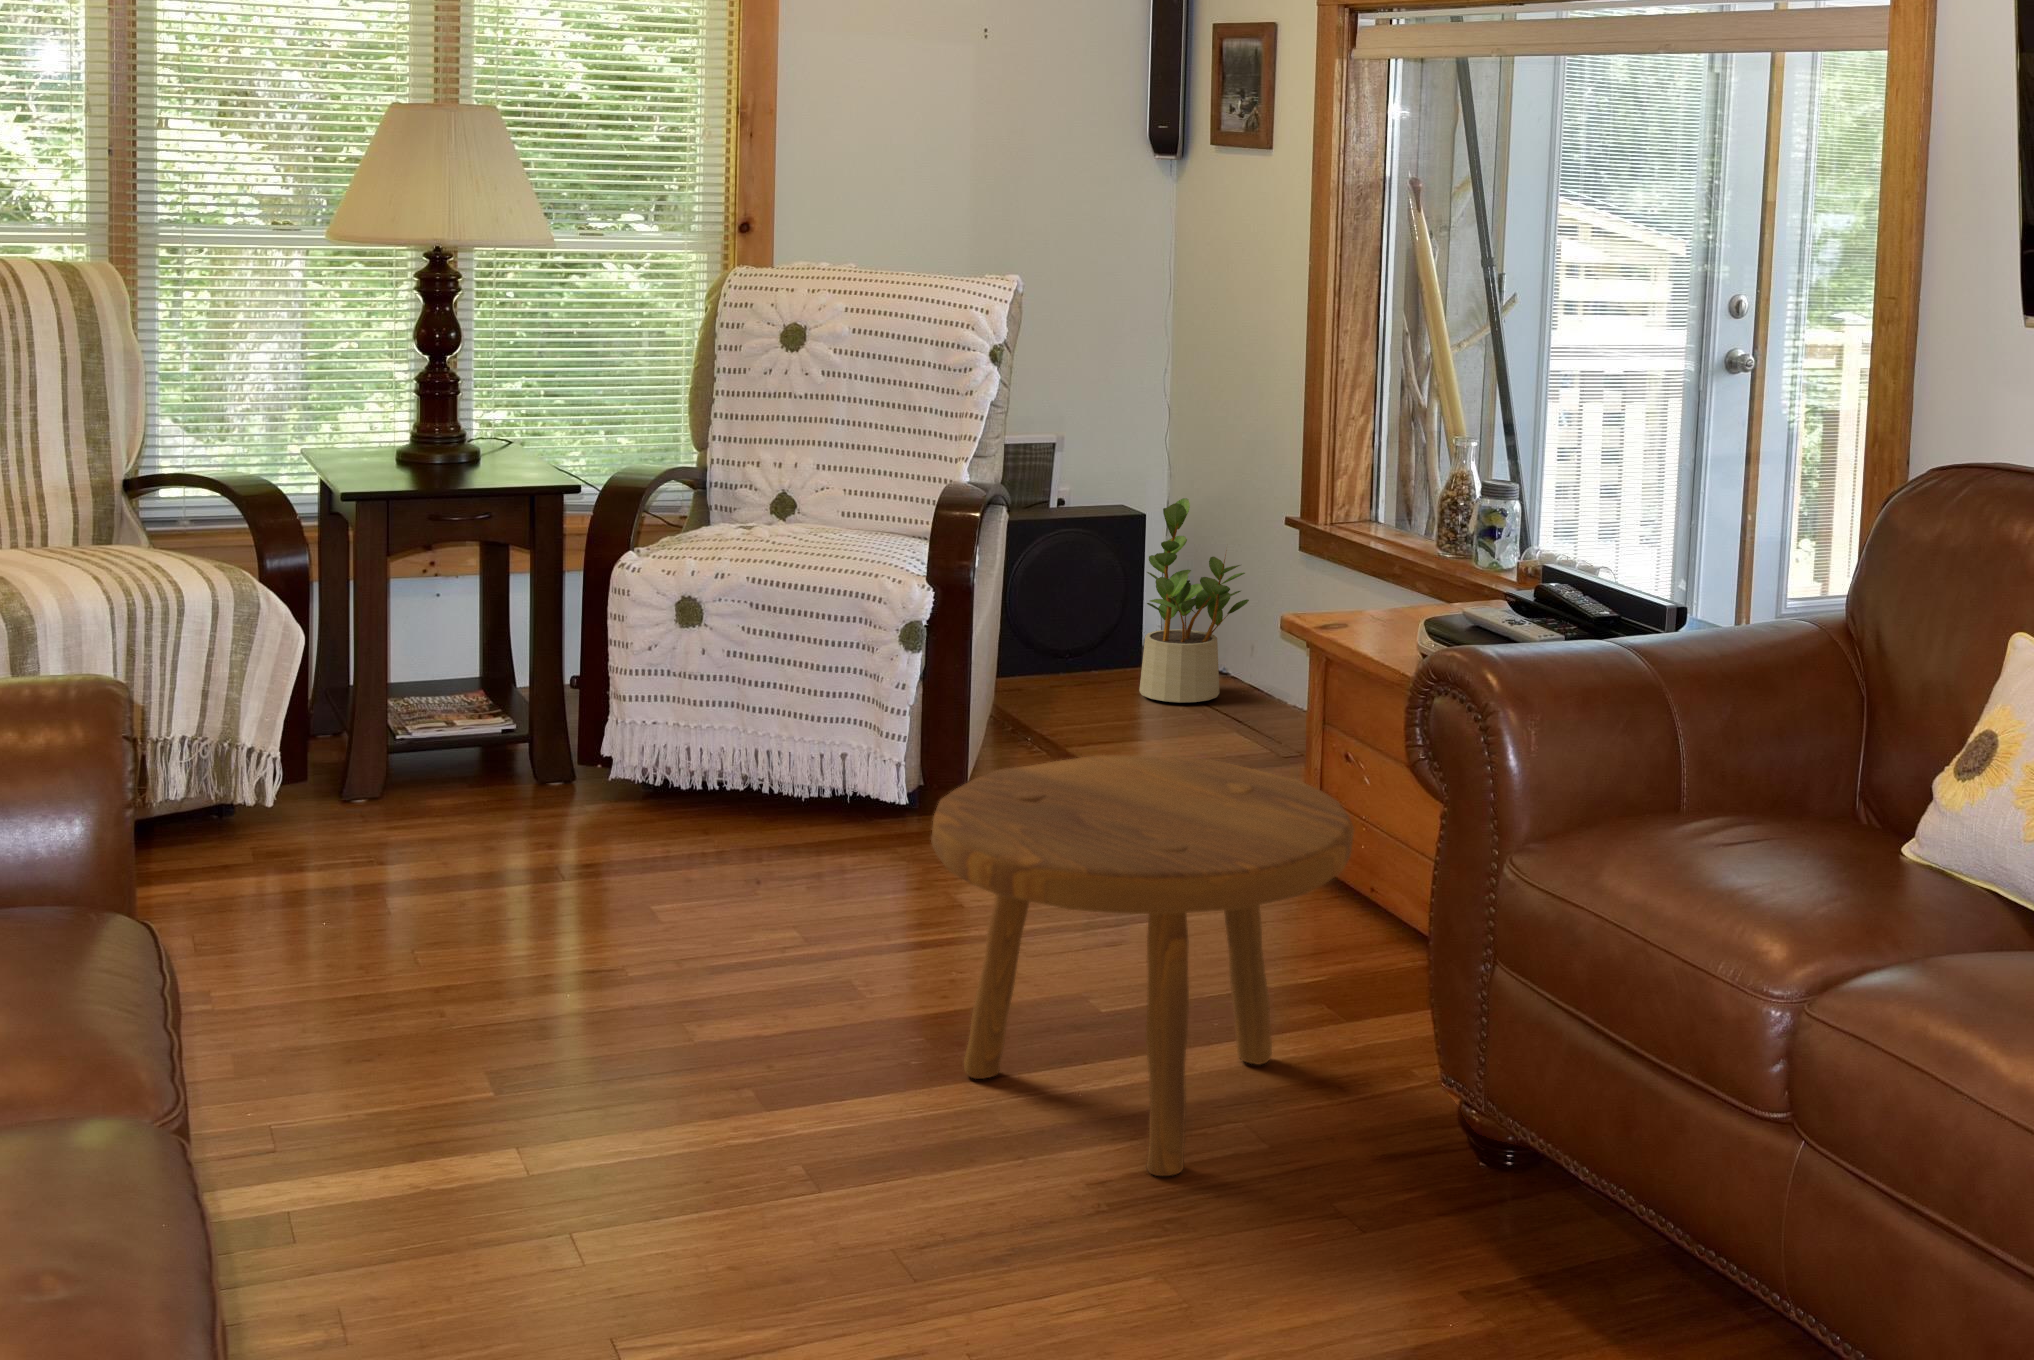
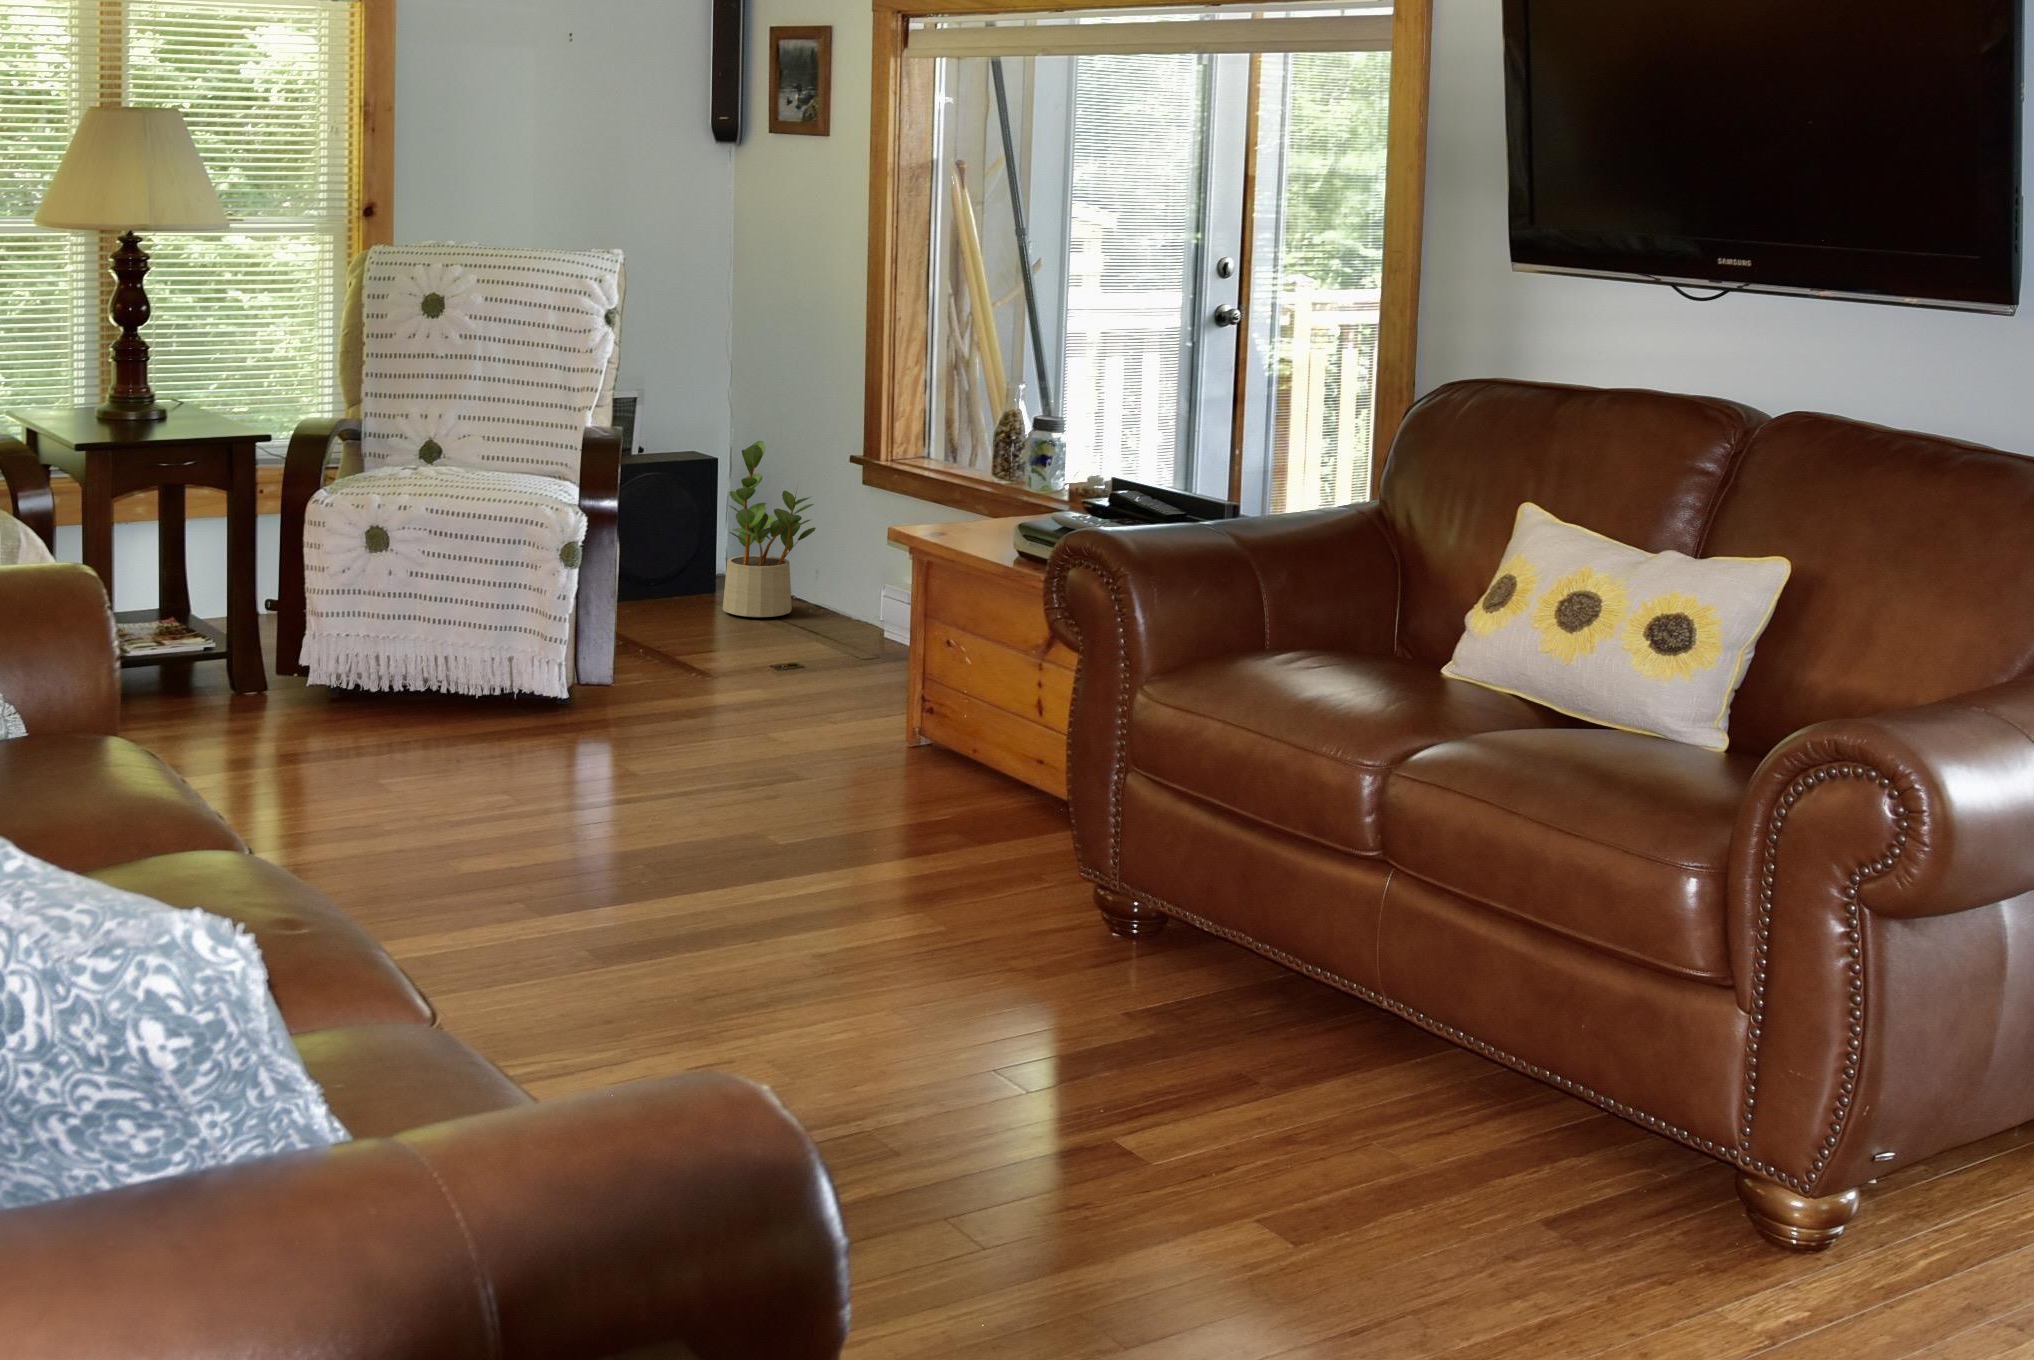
footstool: present [931,755,1354,1176] -> none [672,630,1006,944]

